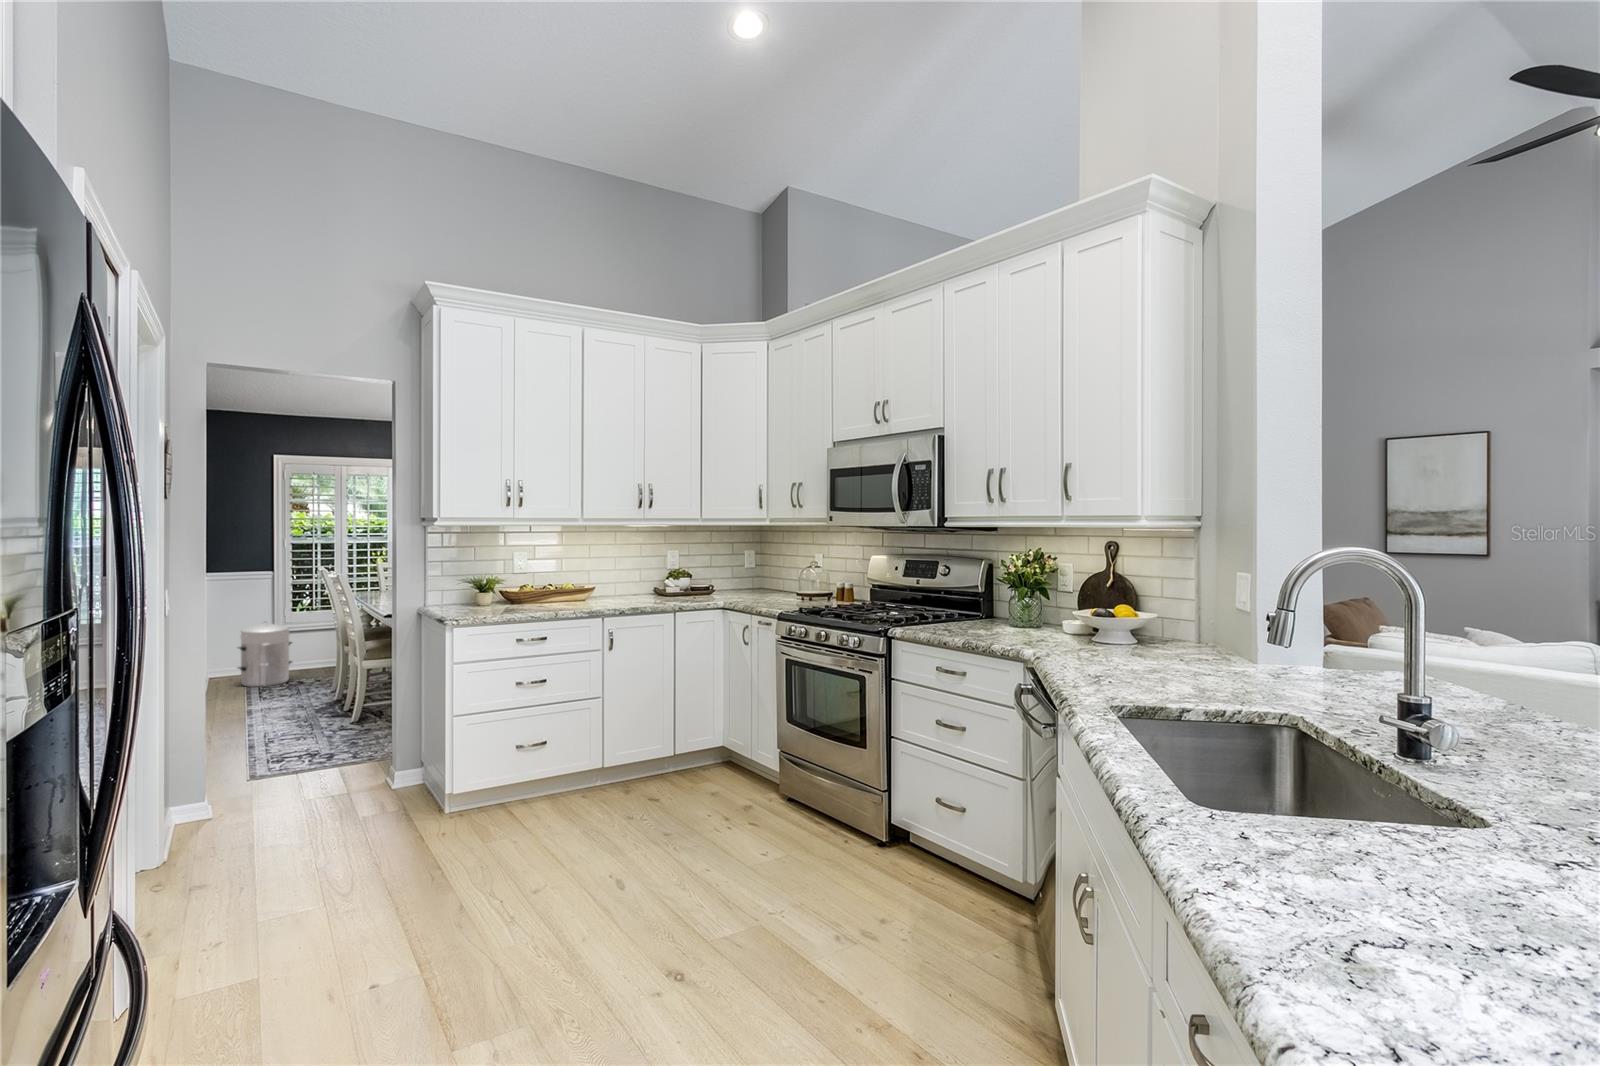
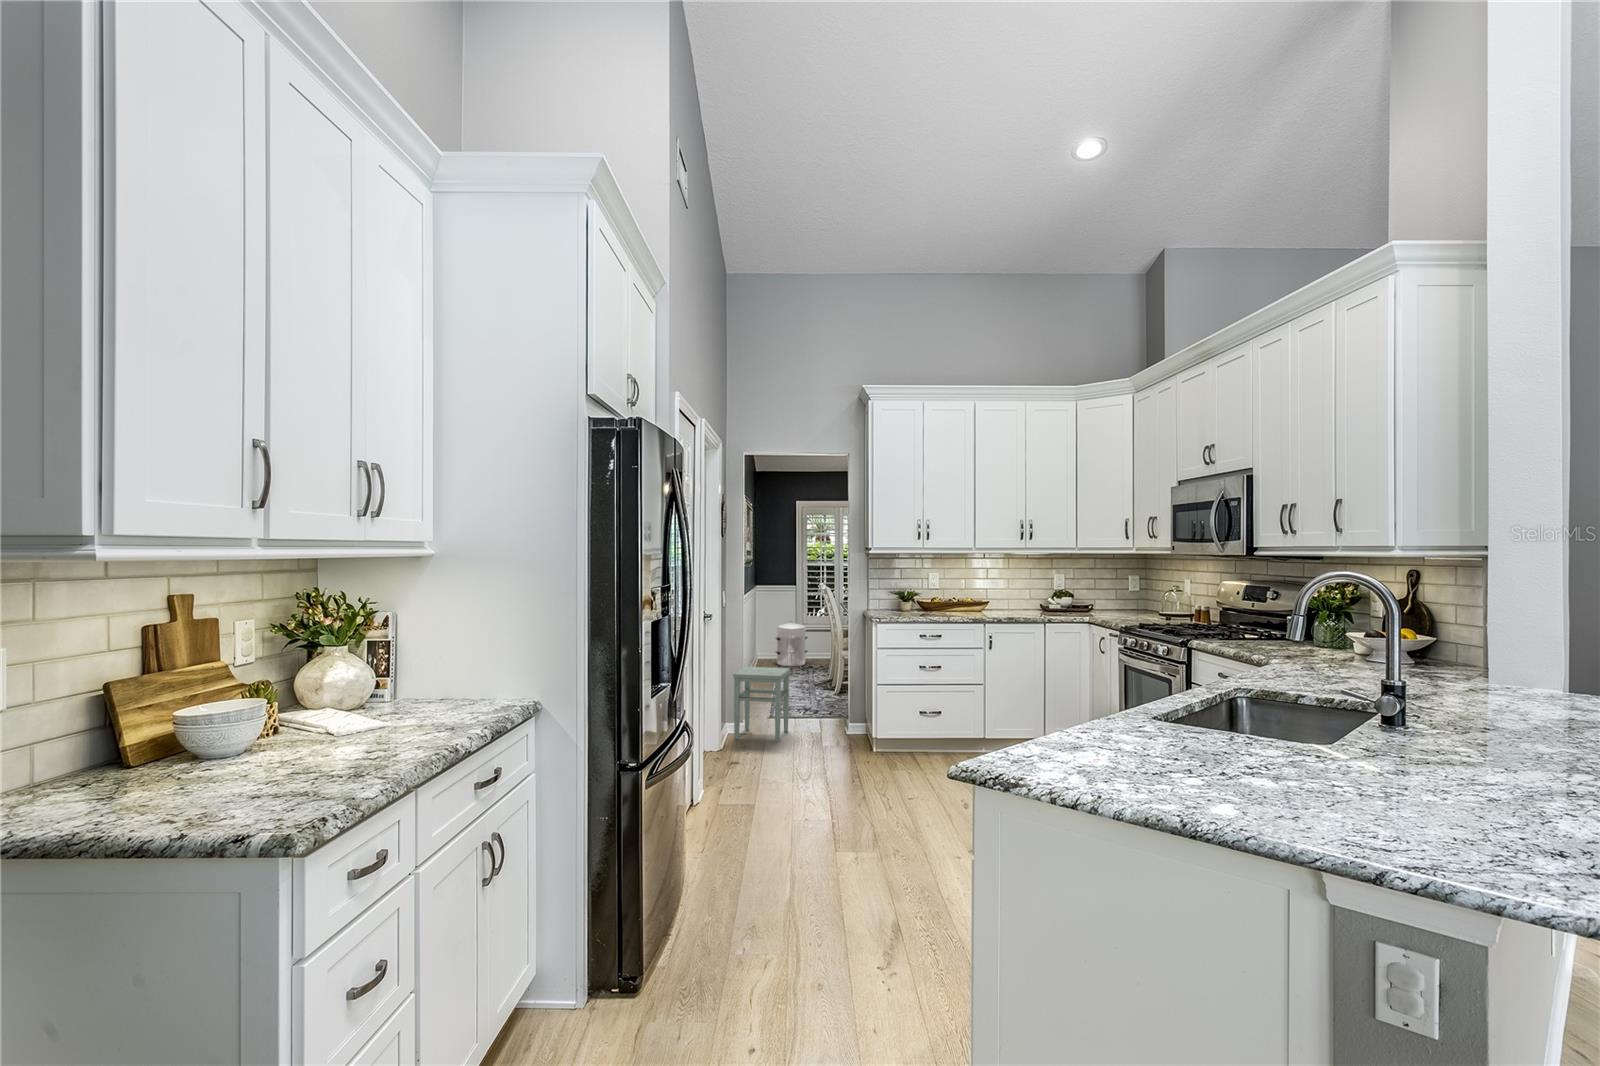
stool: none [185,703,293,834] -> present [733,667,790,742]

